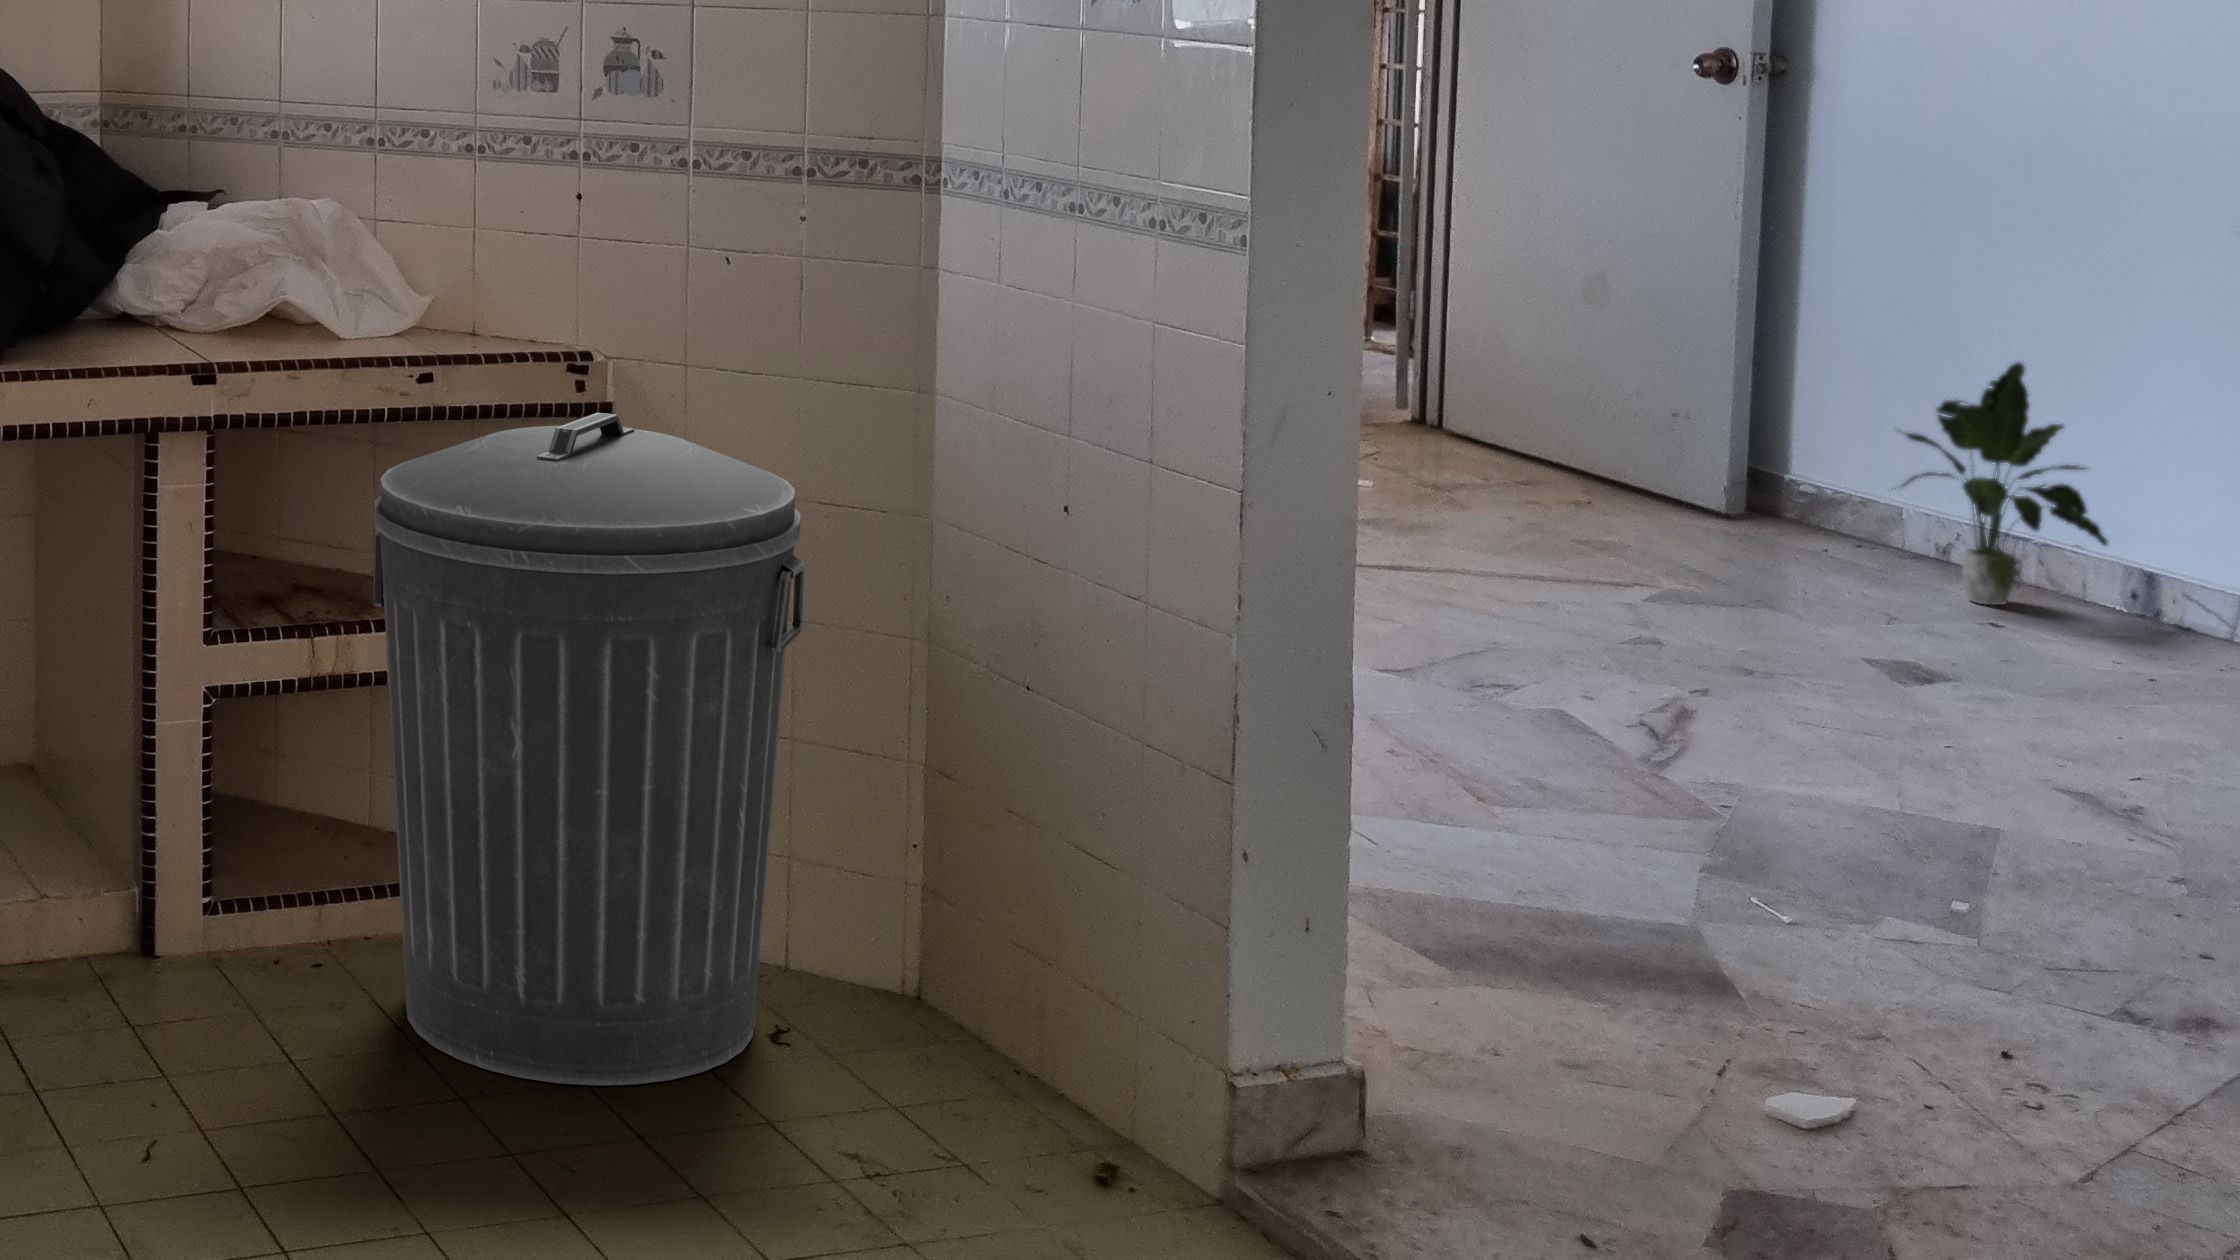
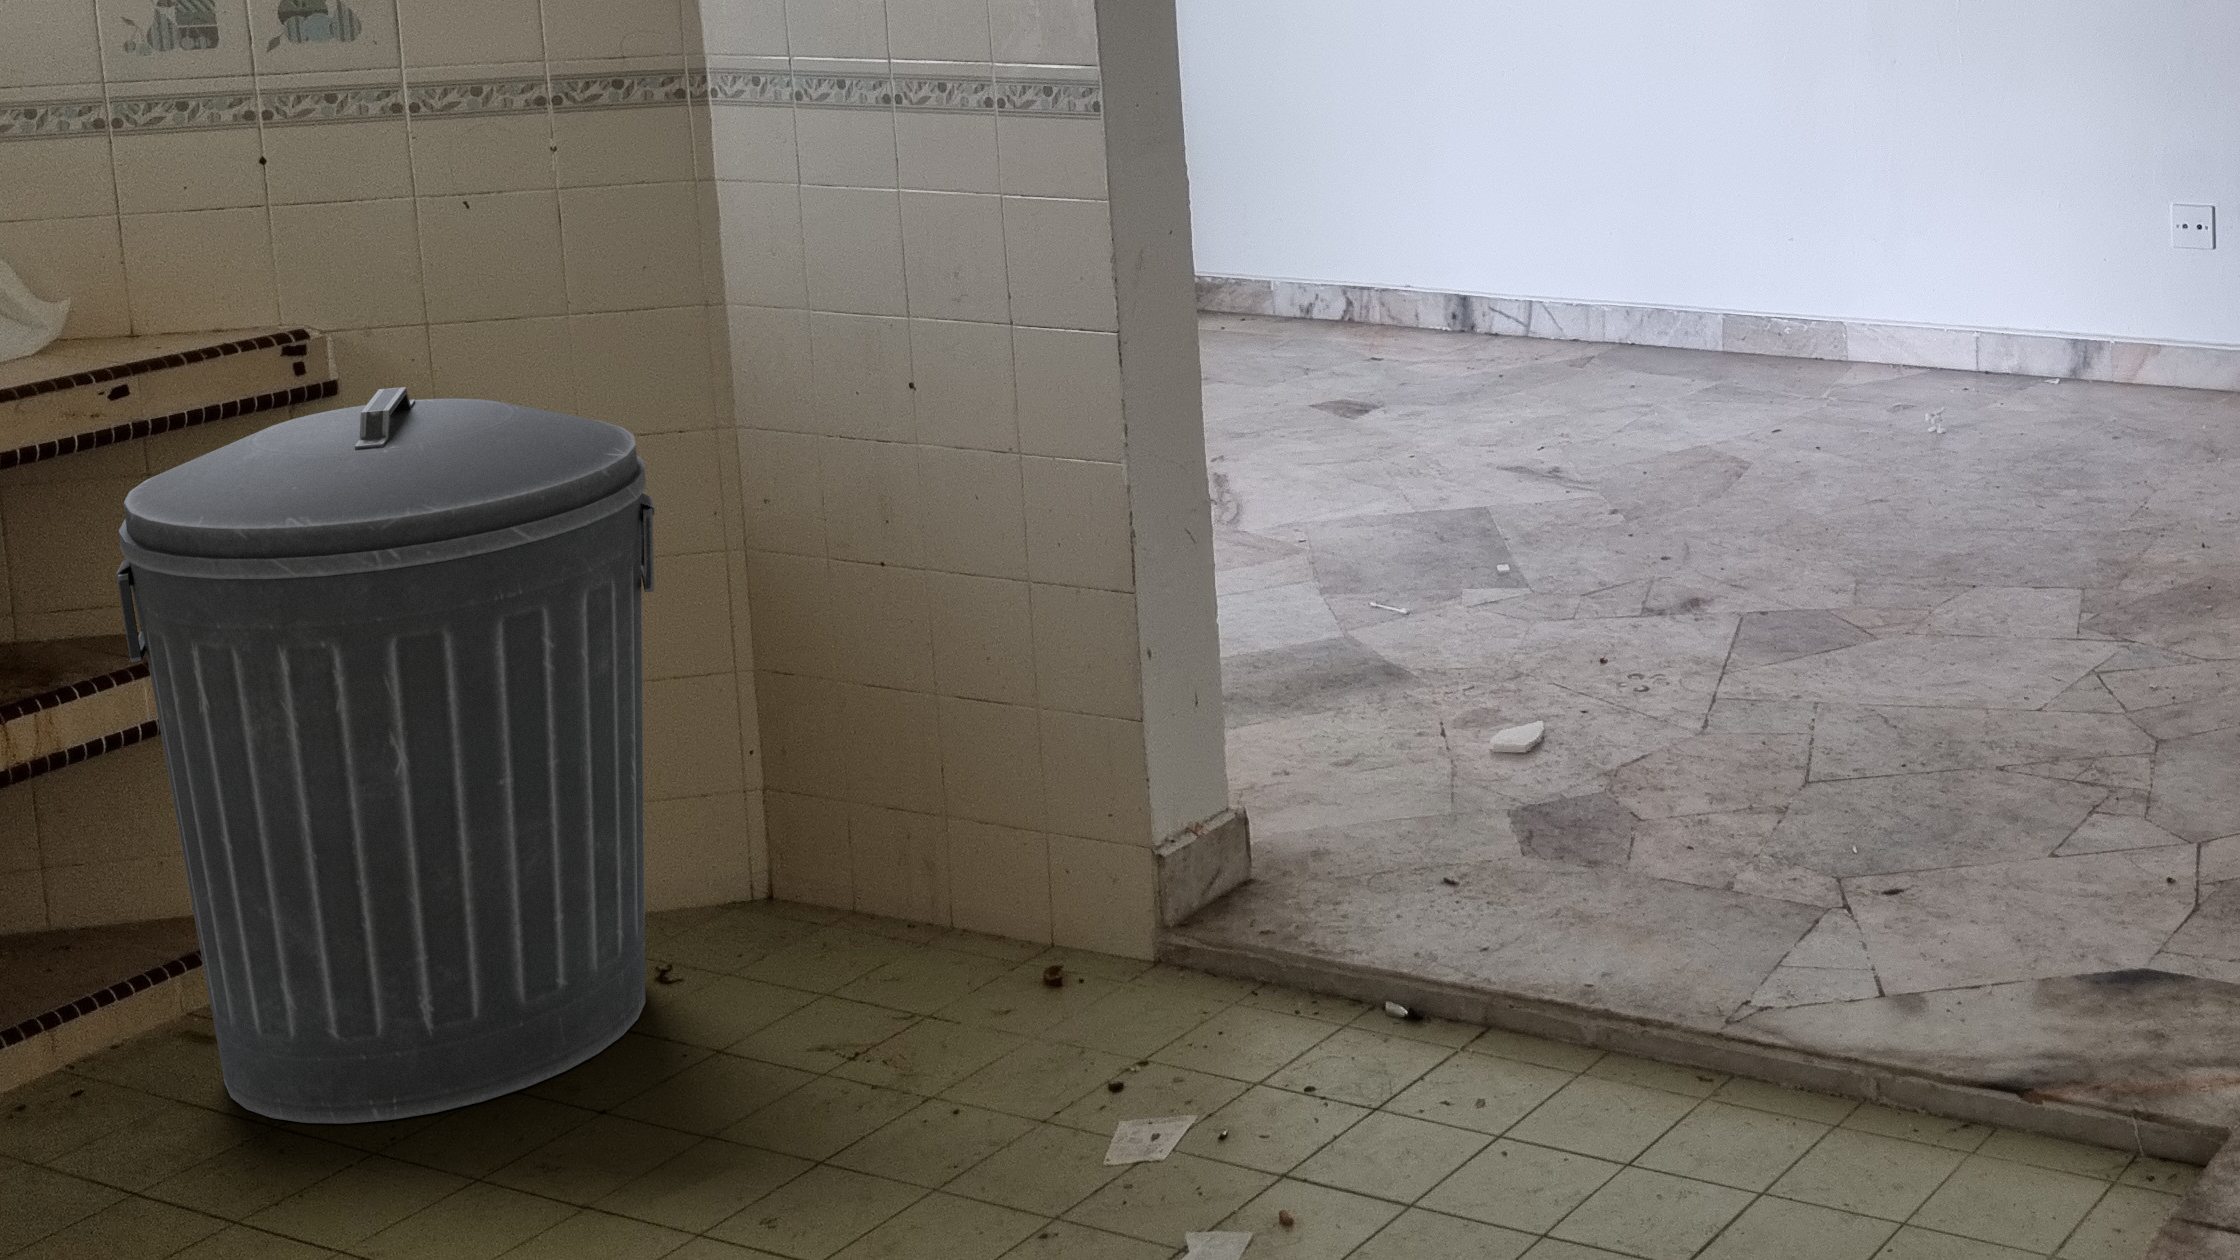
potted plant: present [1895,362,2107,605] -> none [1282,147,1439,345]

